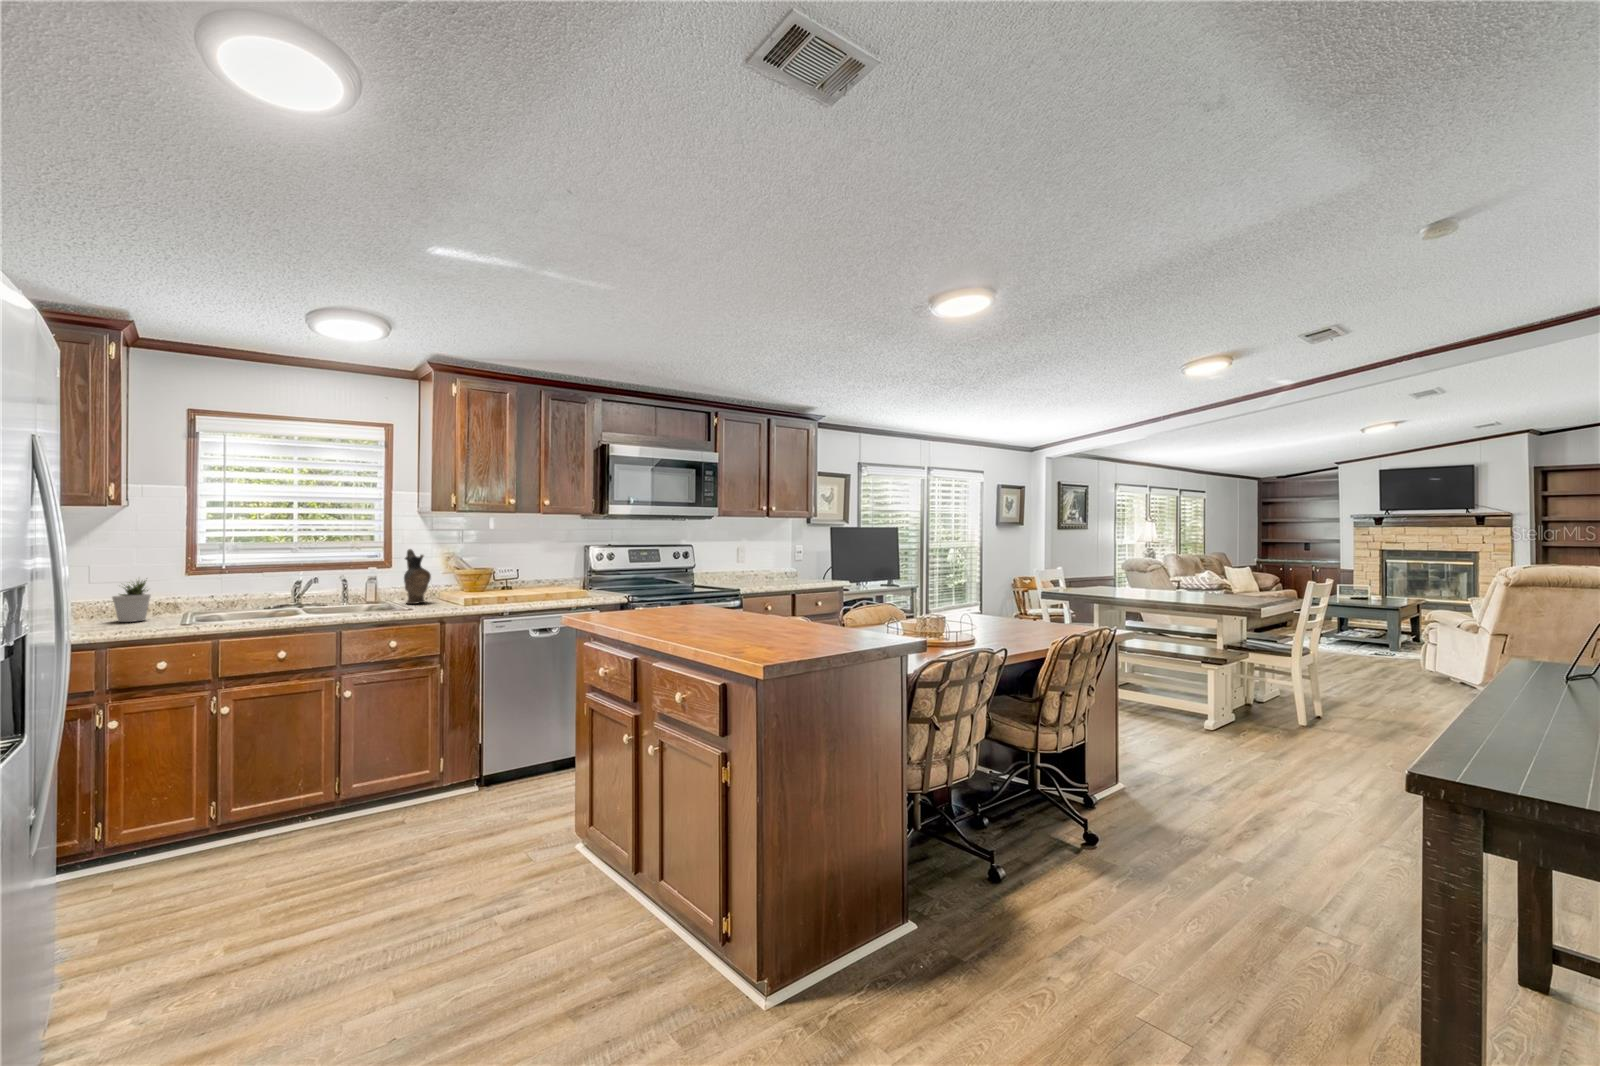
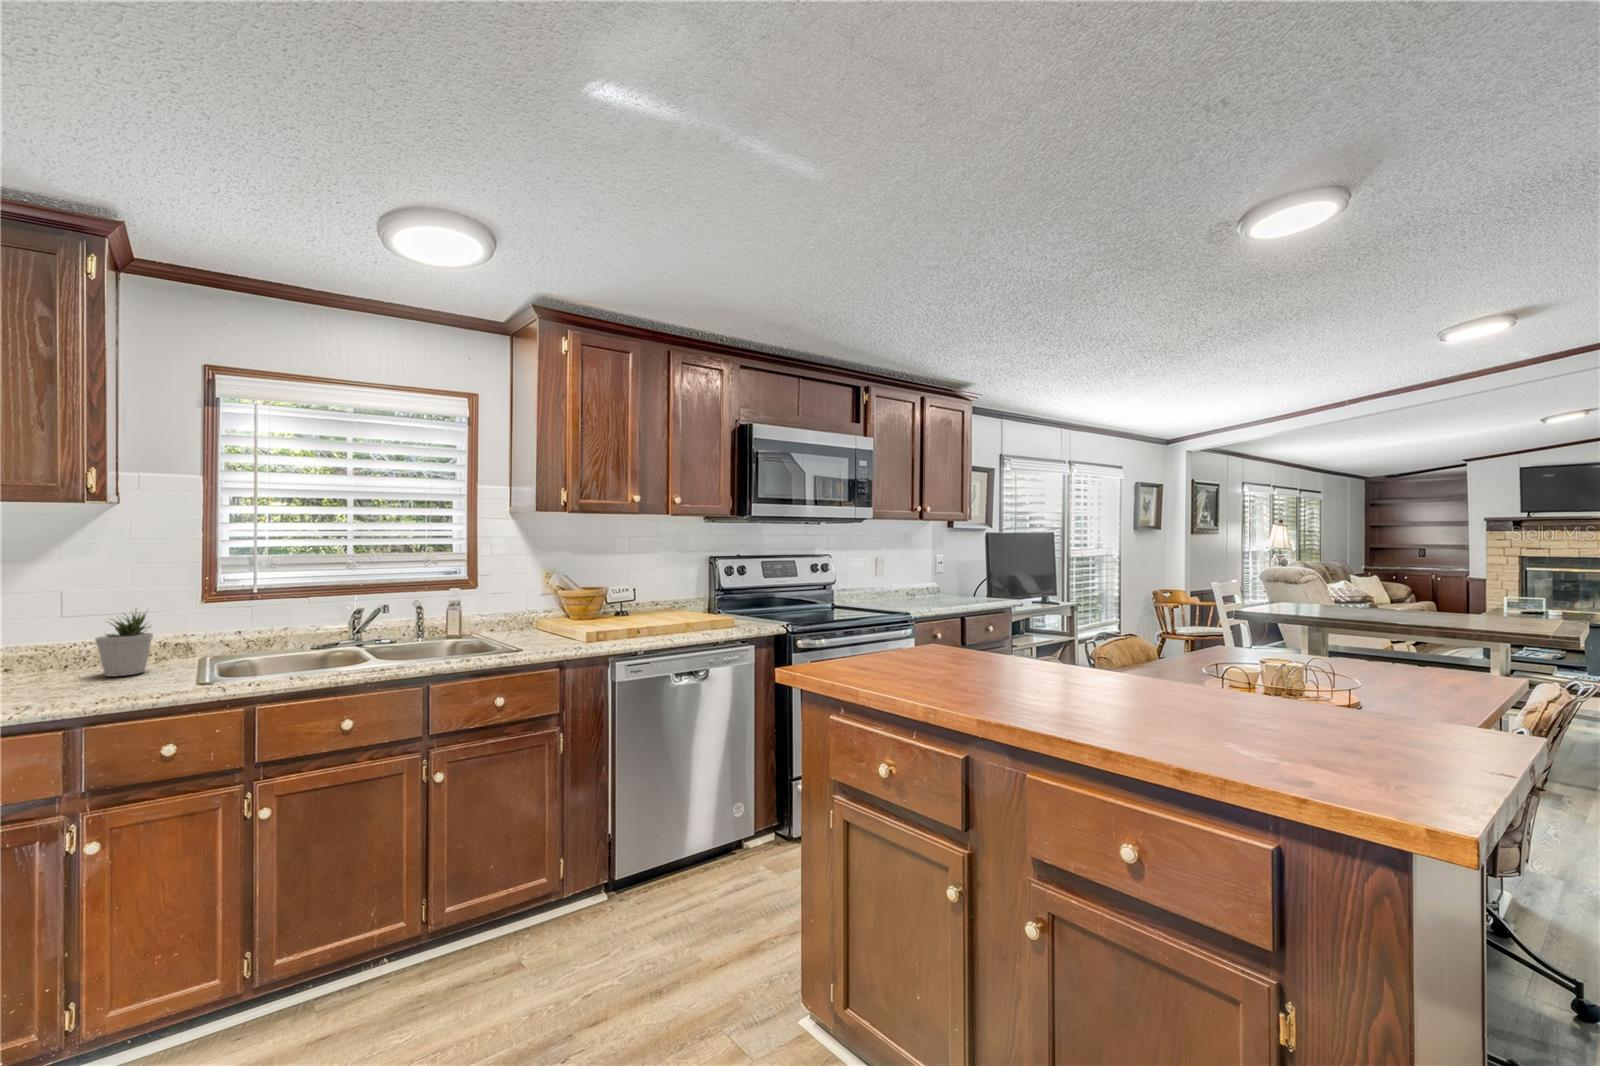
ceramic pitcher: present [404,549,431,604] -> none [498,563,534,639]

